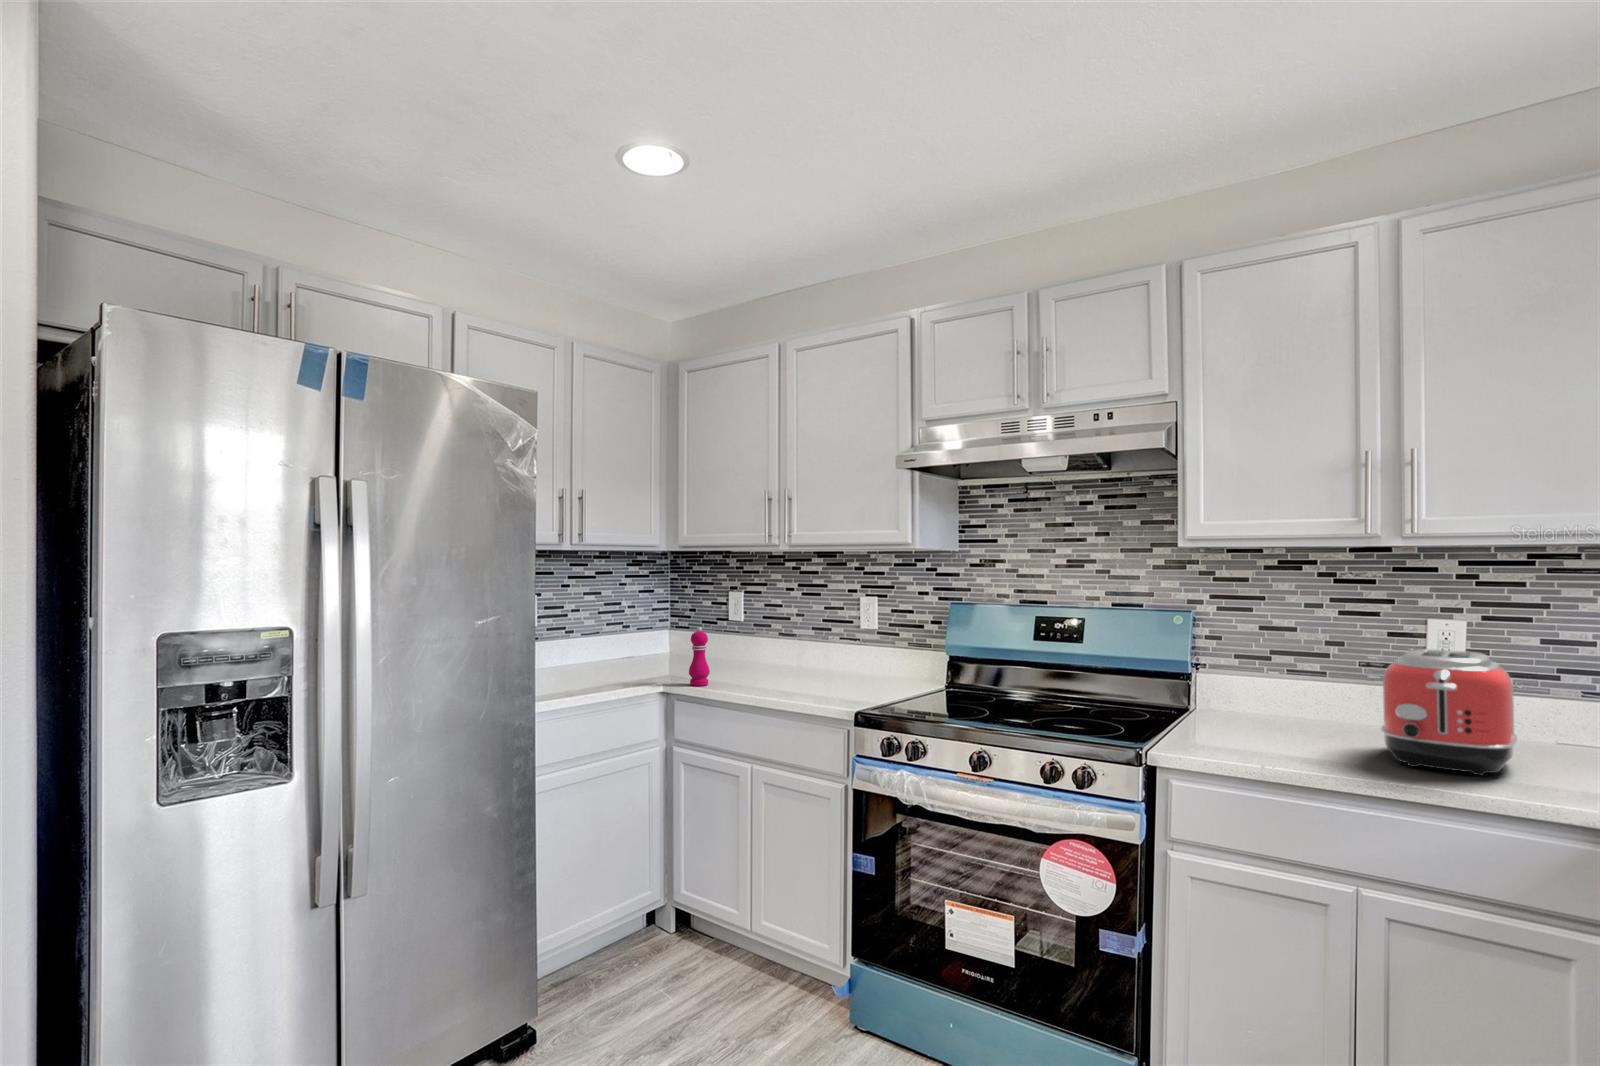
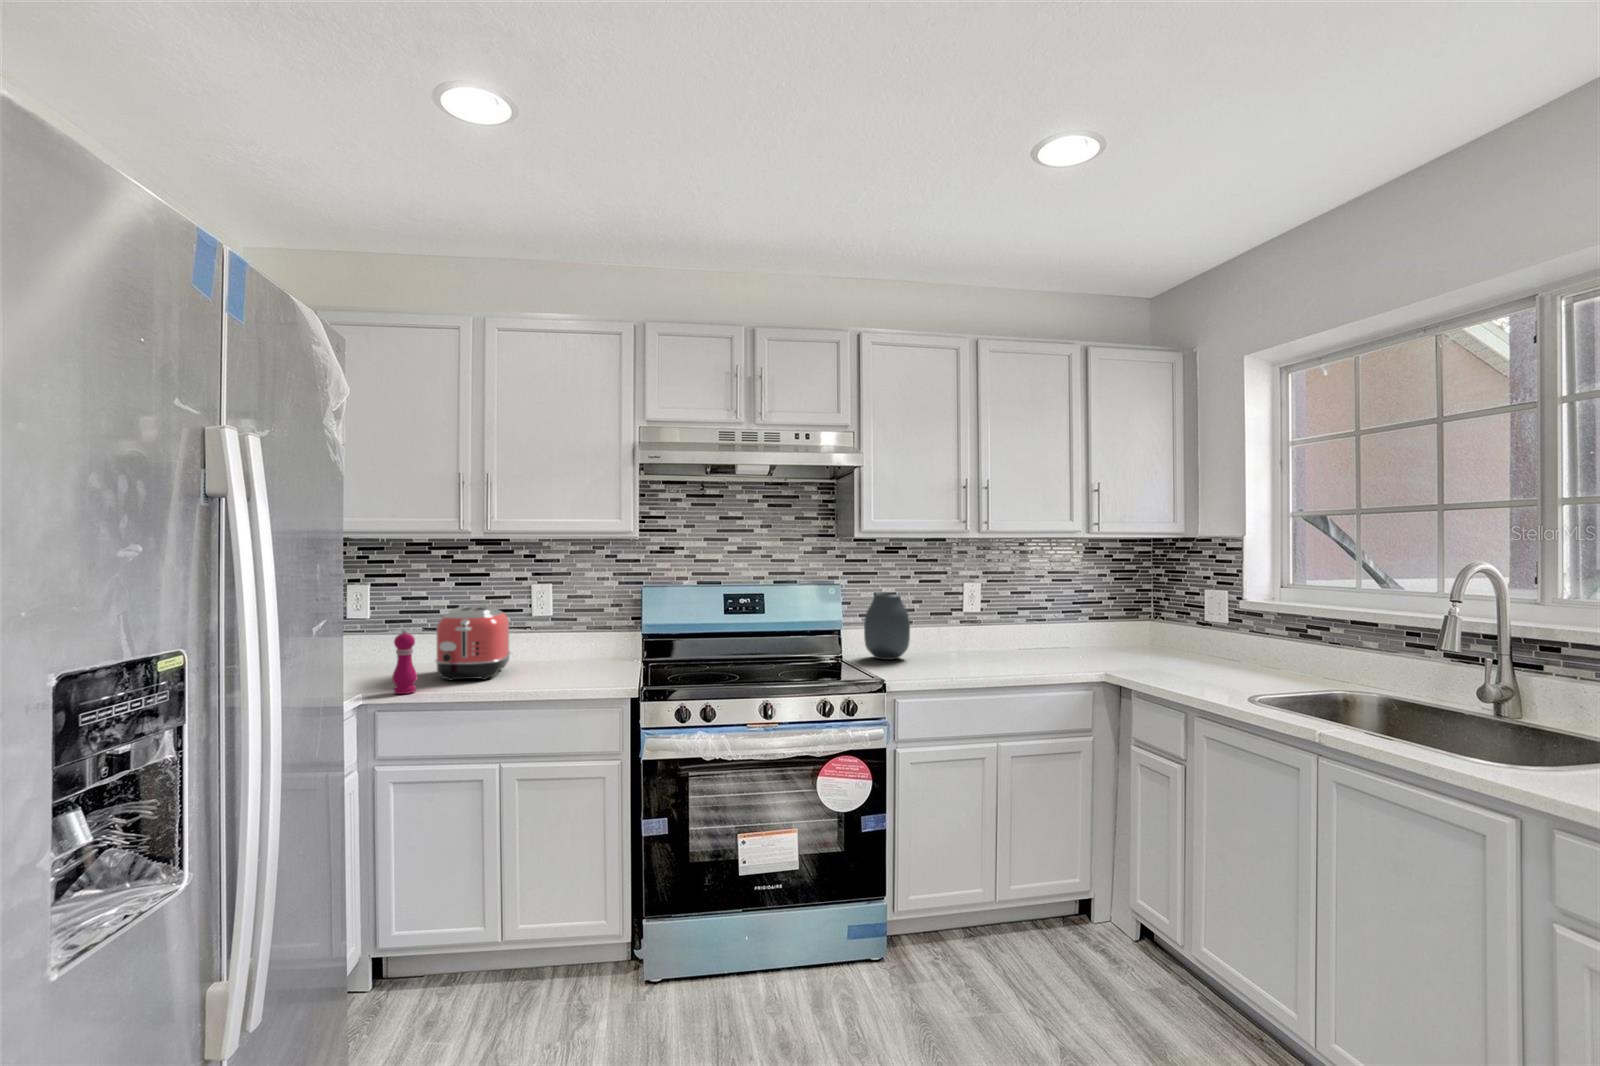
vase: none [1219,628,1295,727] -> present [864,593,910,660]
toaster: present [1382,649,1517,775] -> present [435,606,510,680]

